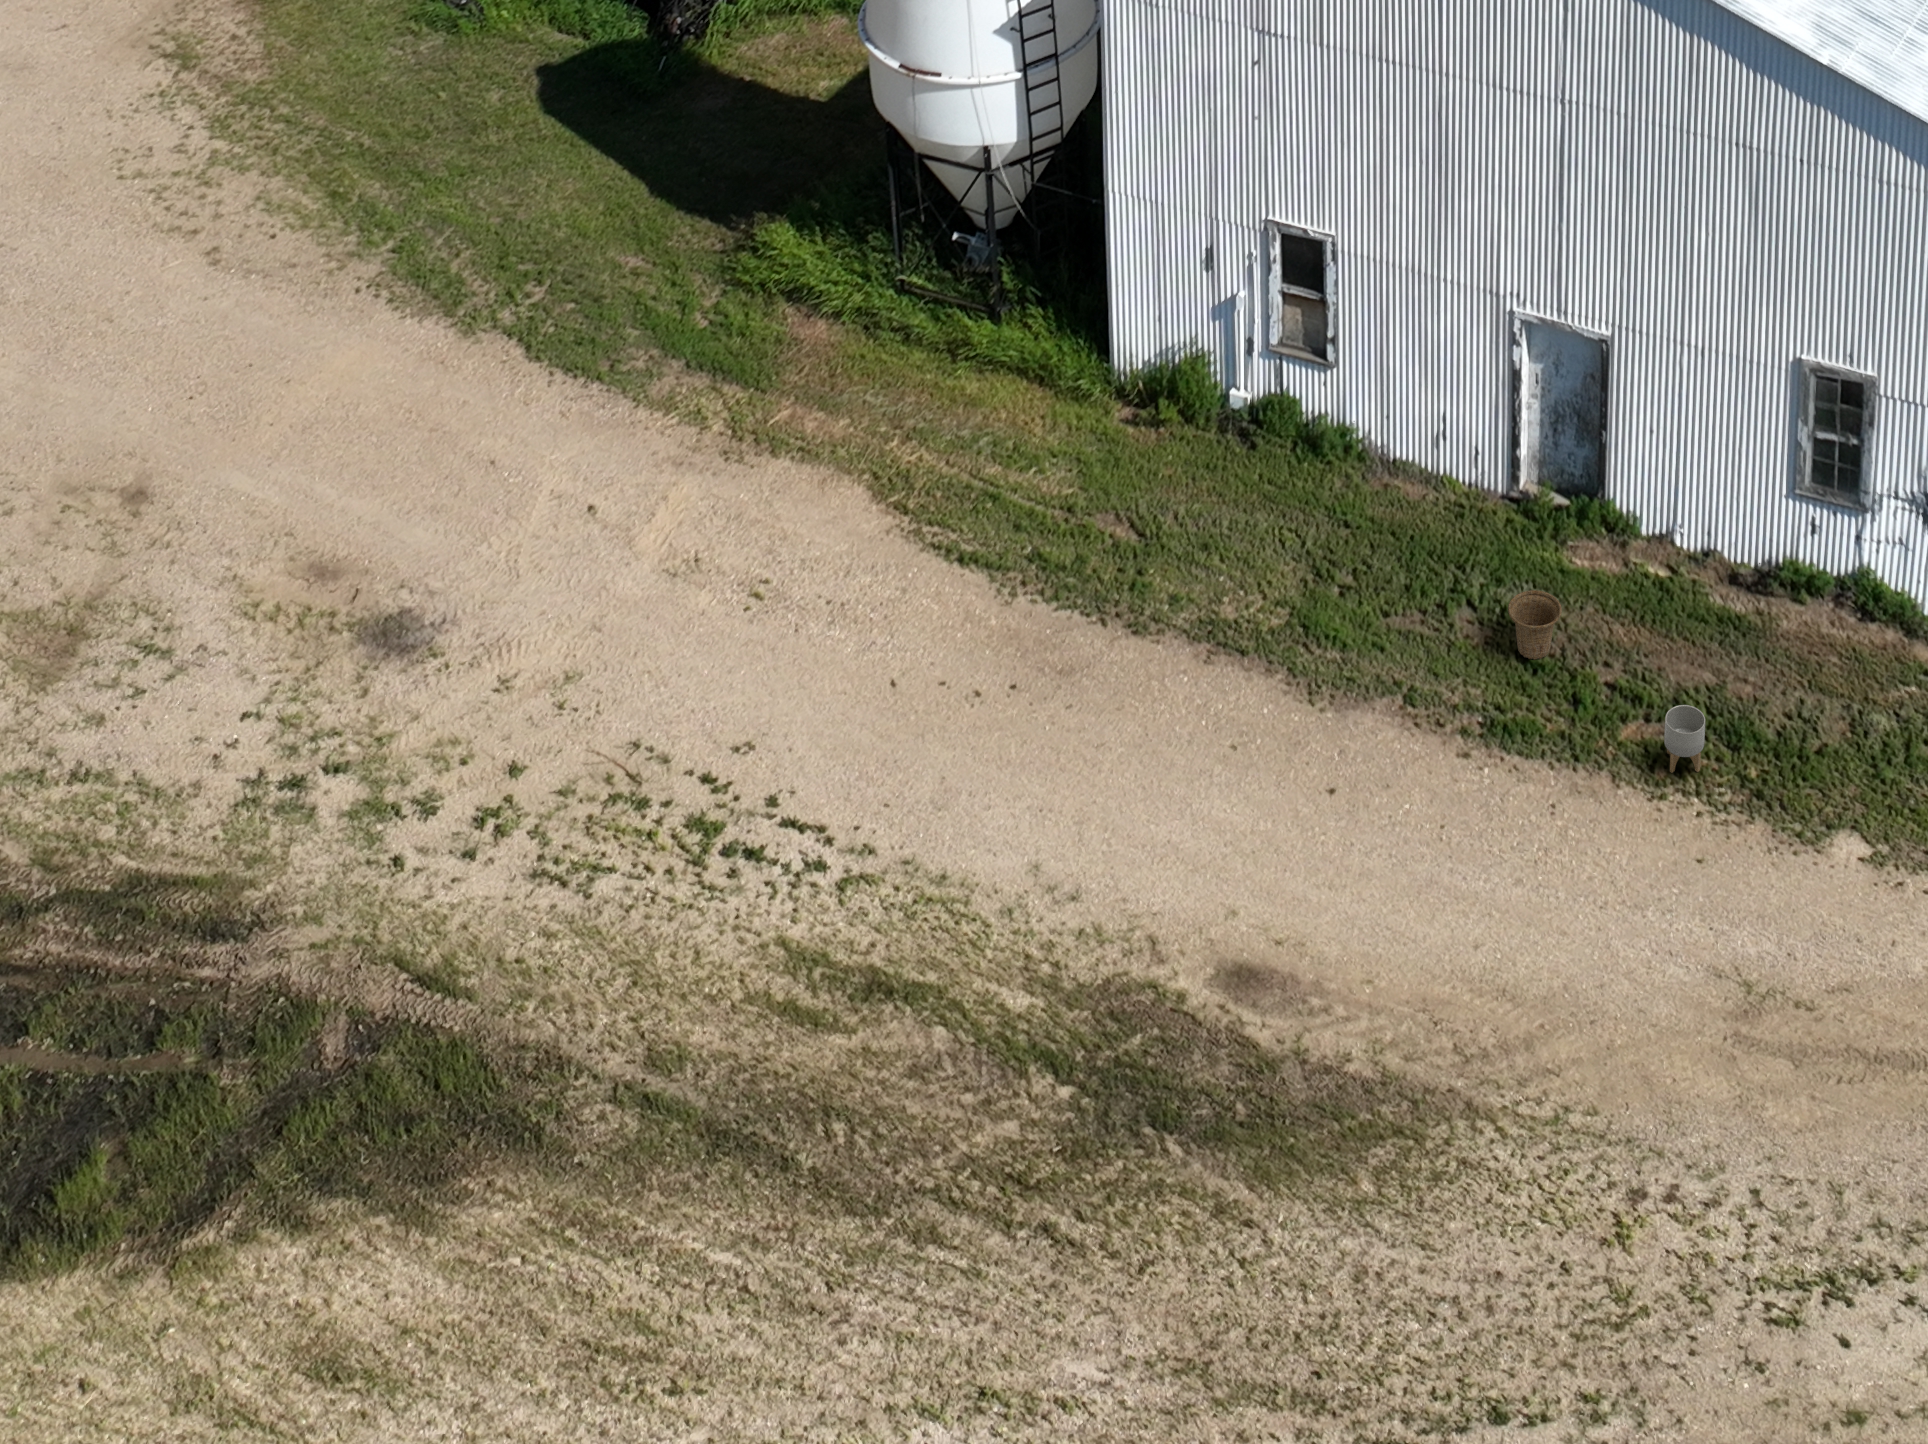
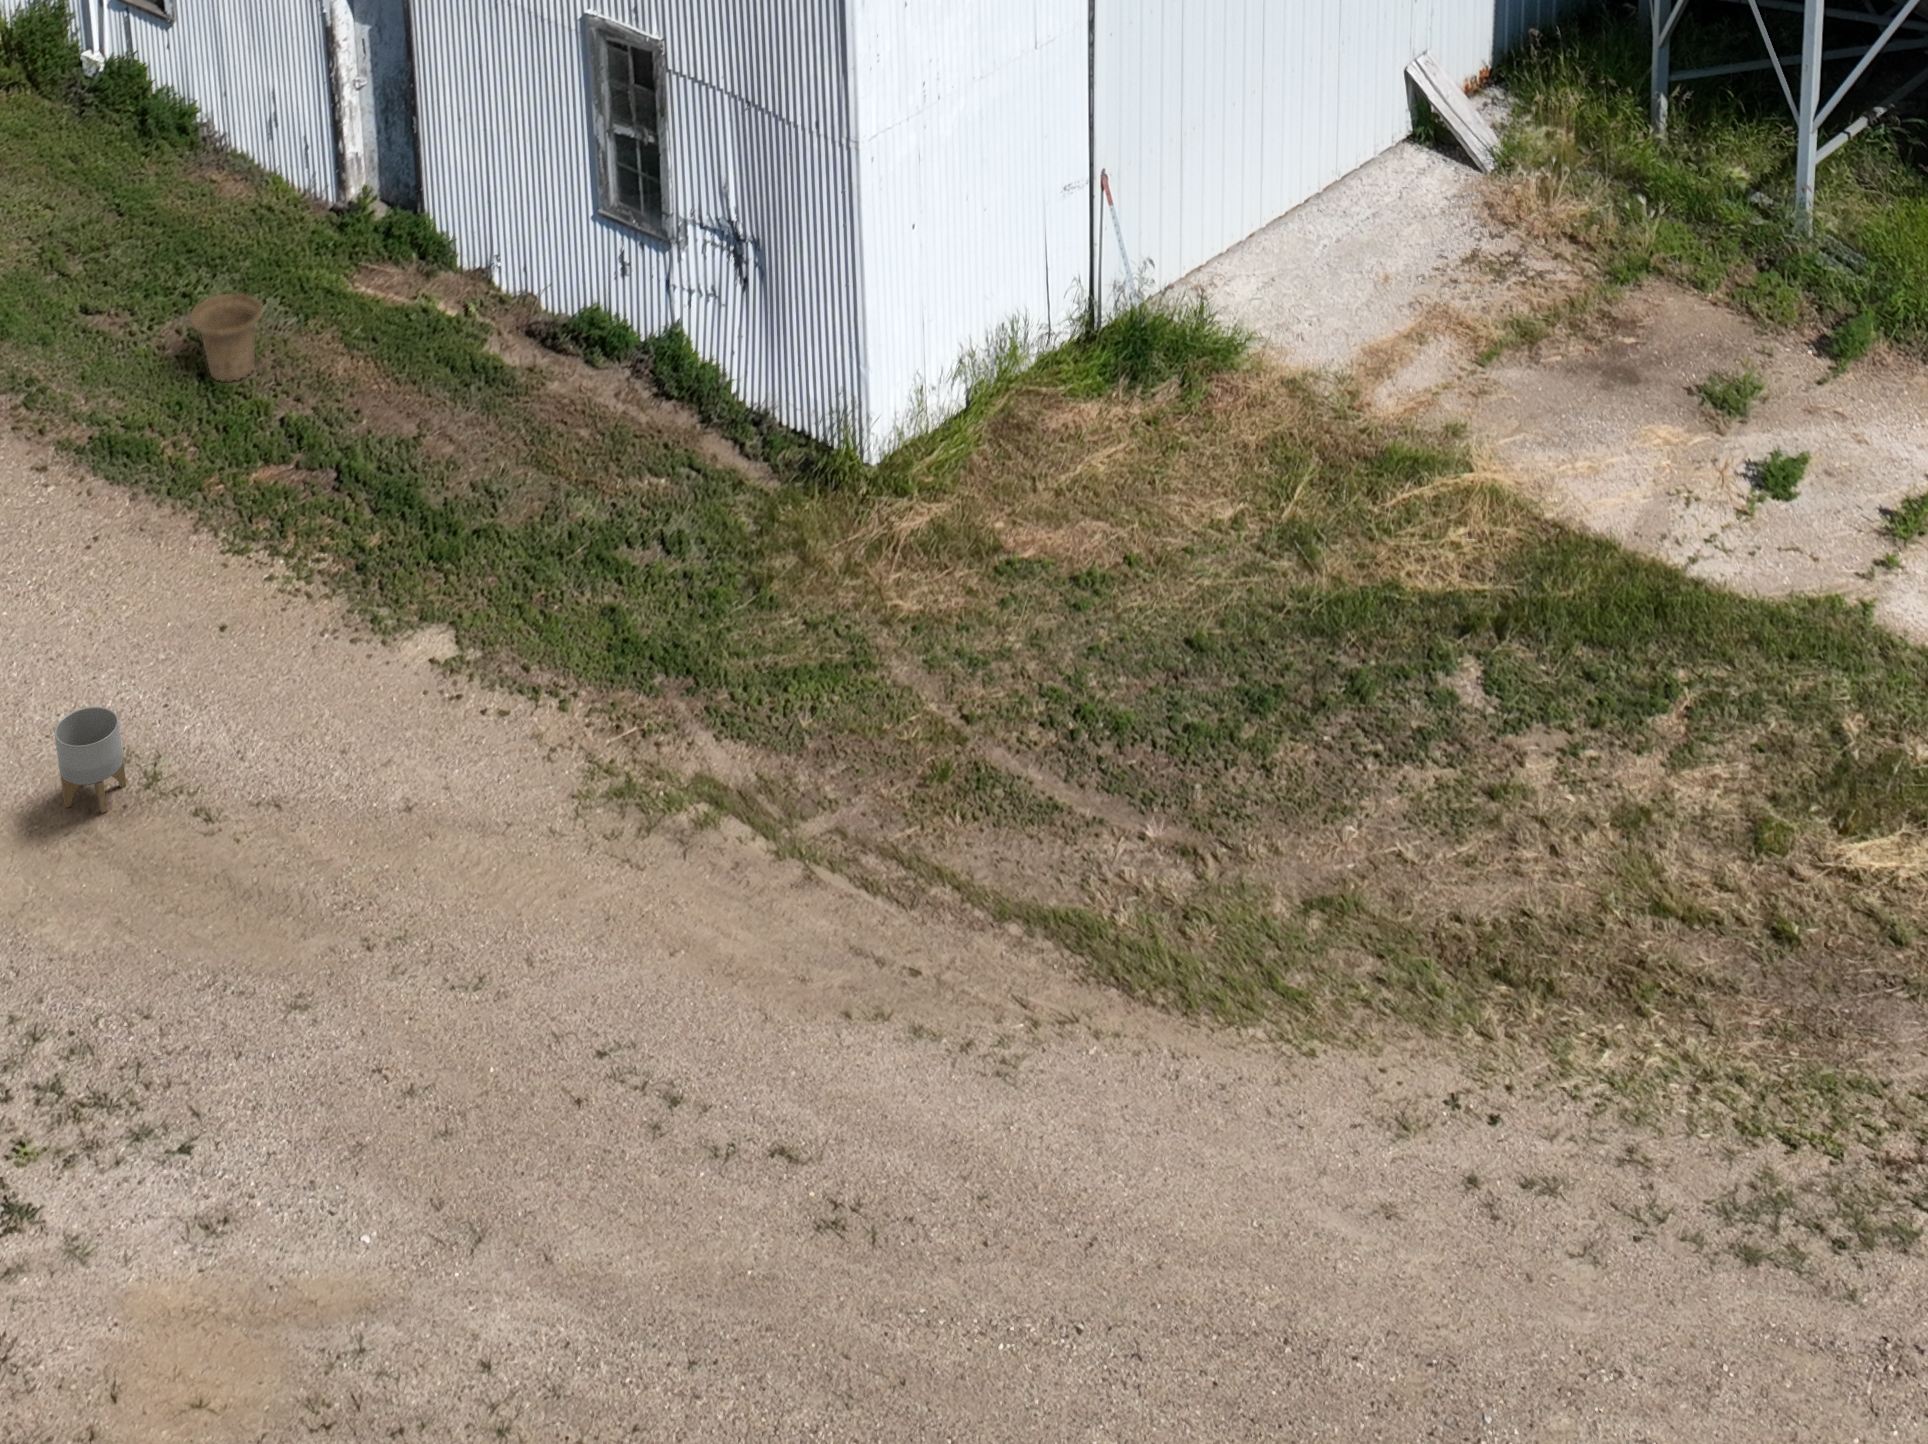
planter: present [1664,705,1705,773] -> present [55,707,126,813]

